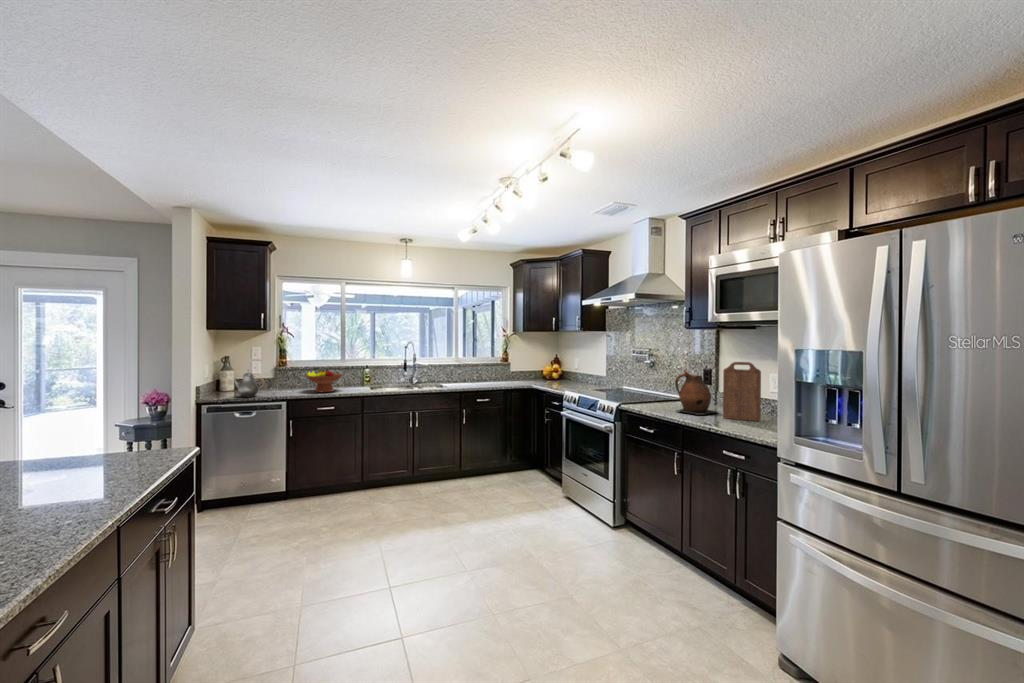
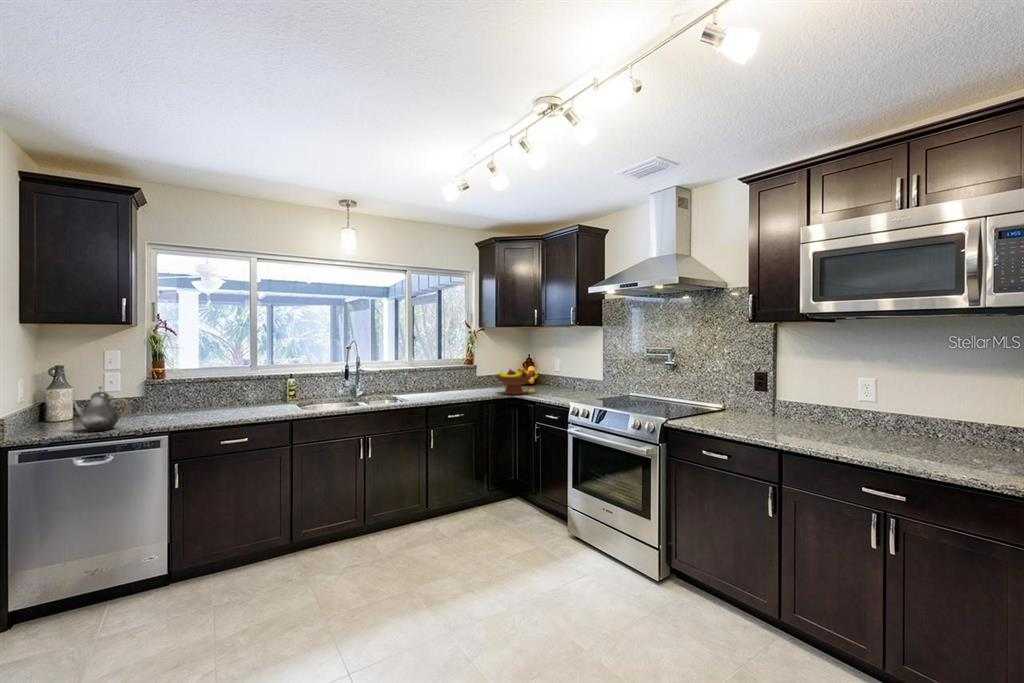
cutting board: present [723,362,761,421] -> none [821,364,872,440]
fruit bowl: present [306,369,342,392] -> present [495,369,533,394]
ceramic pitcher: present [675,370,717,415] -> none [746,375,801,434]

